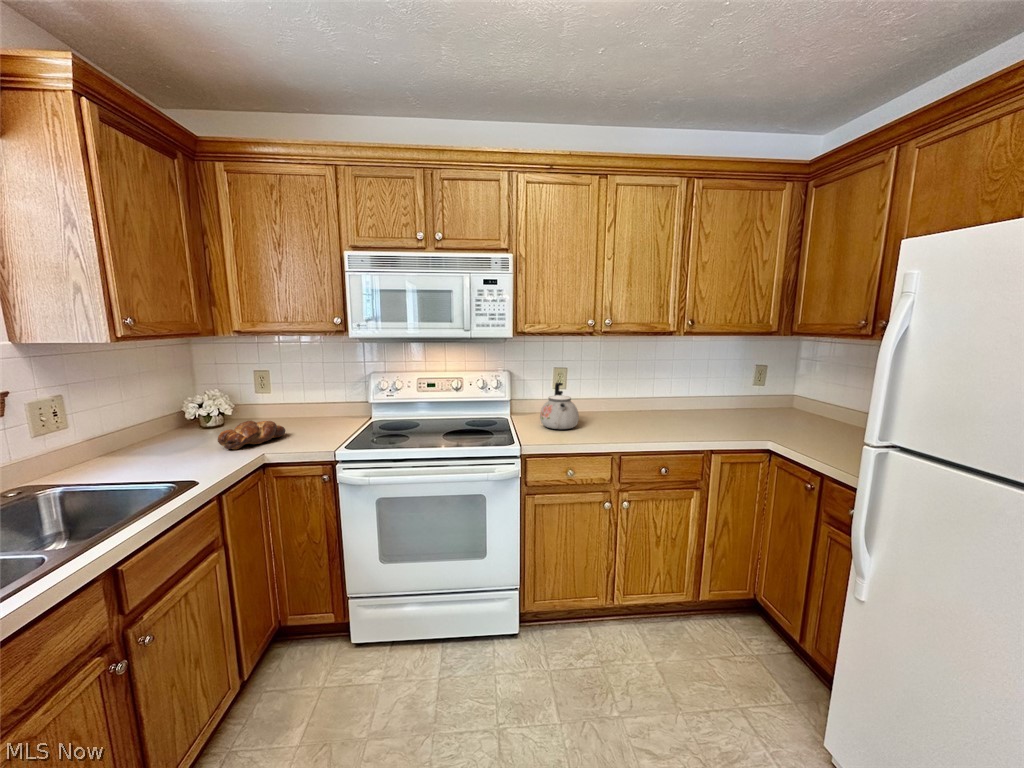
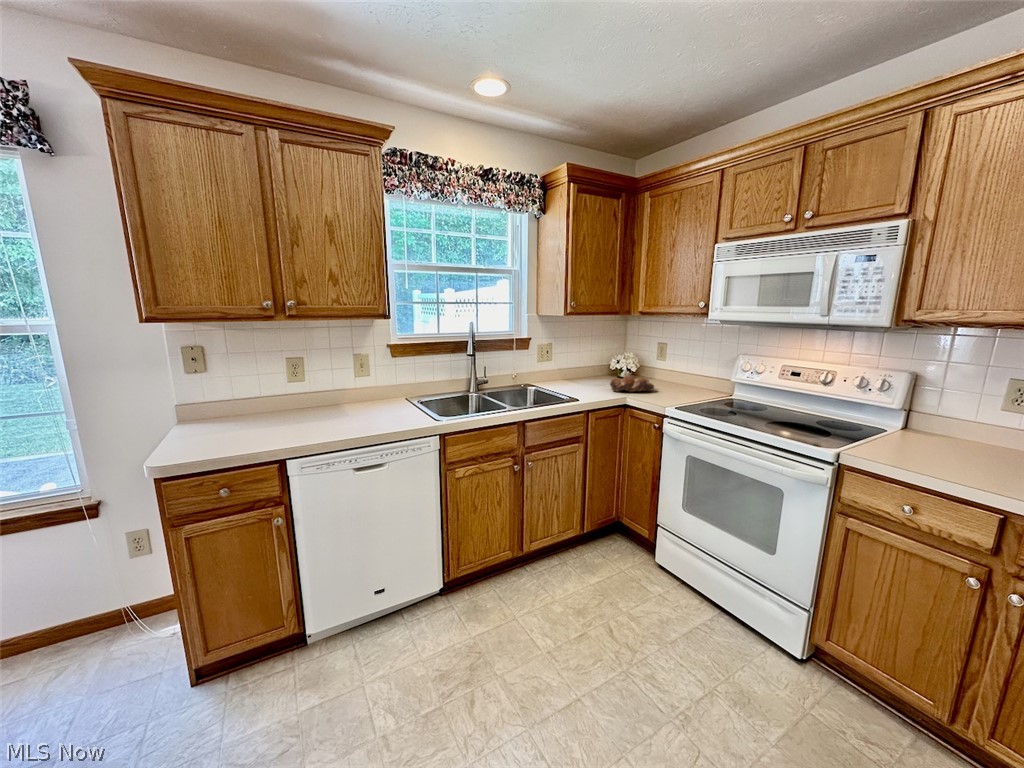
kettle: present [540,383,579,429] -> none [916,396,997,464]

